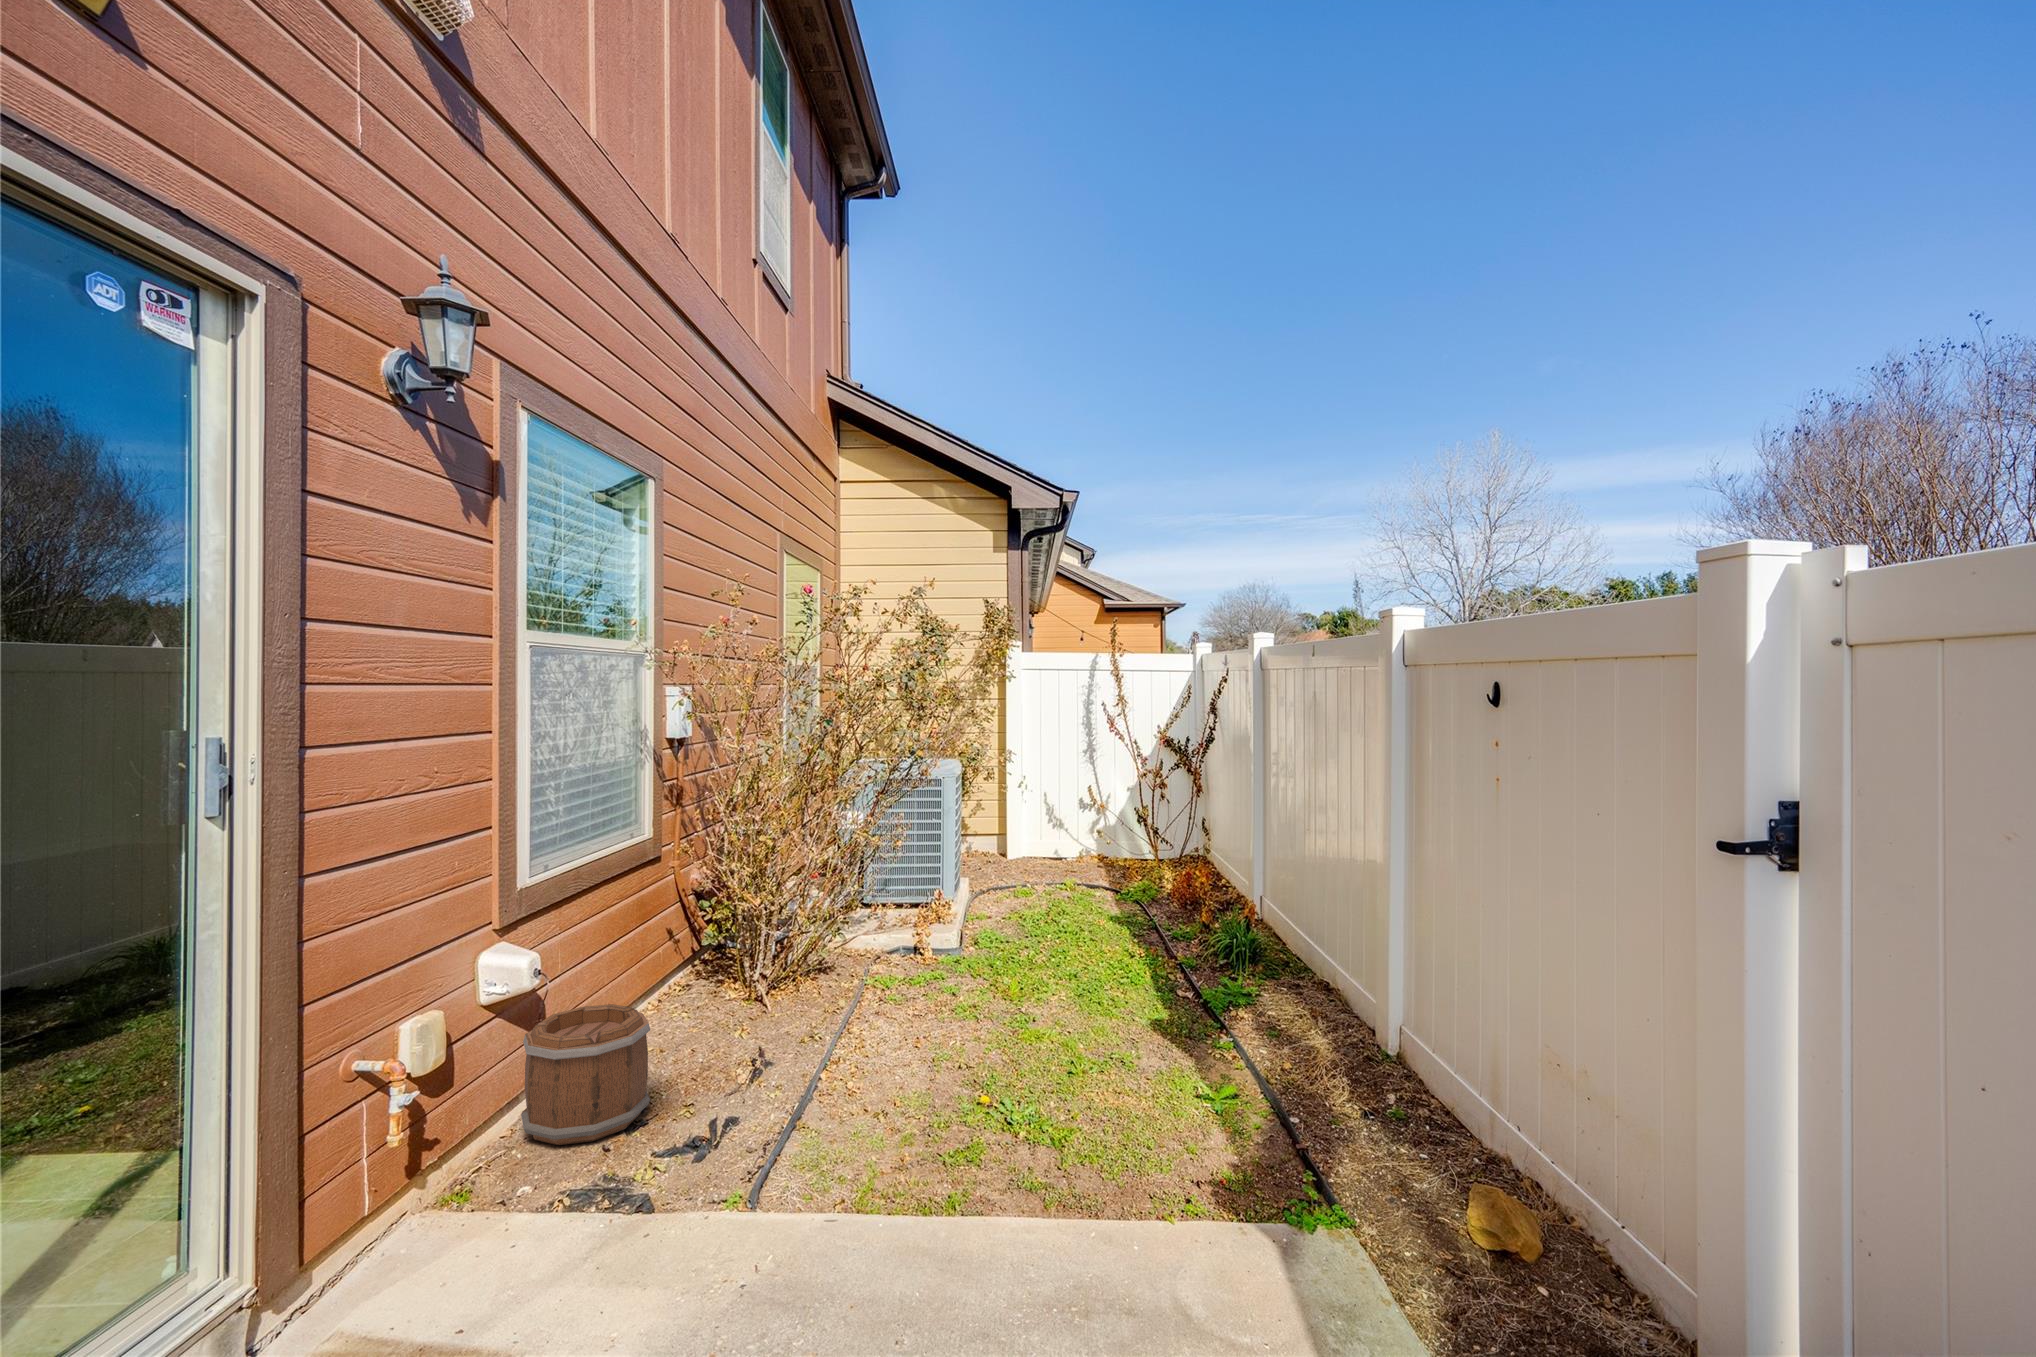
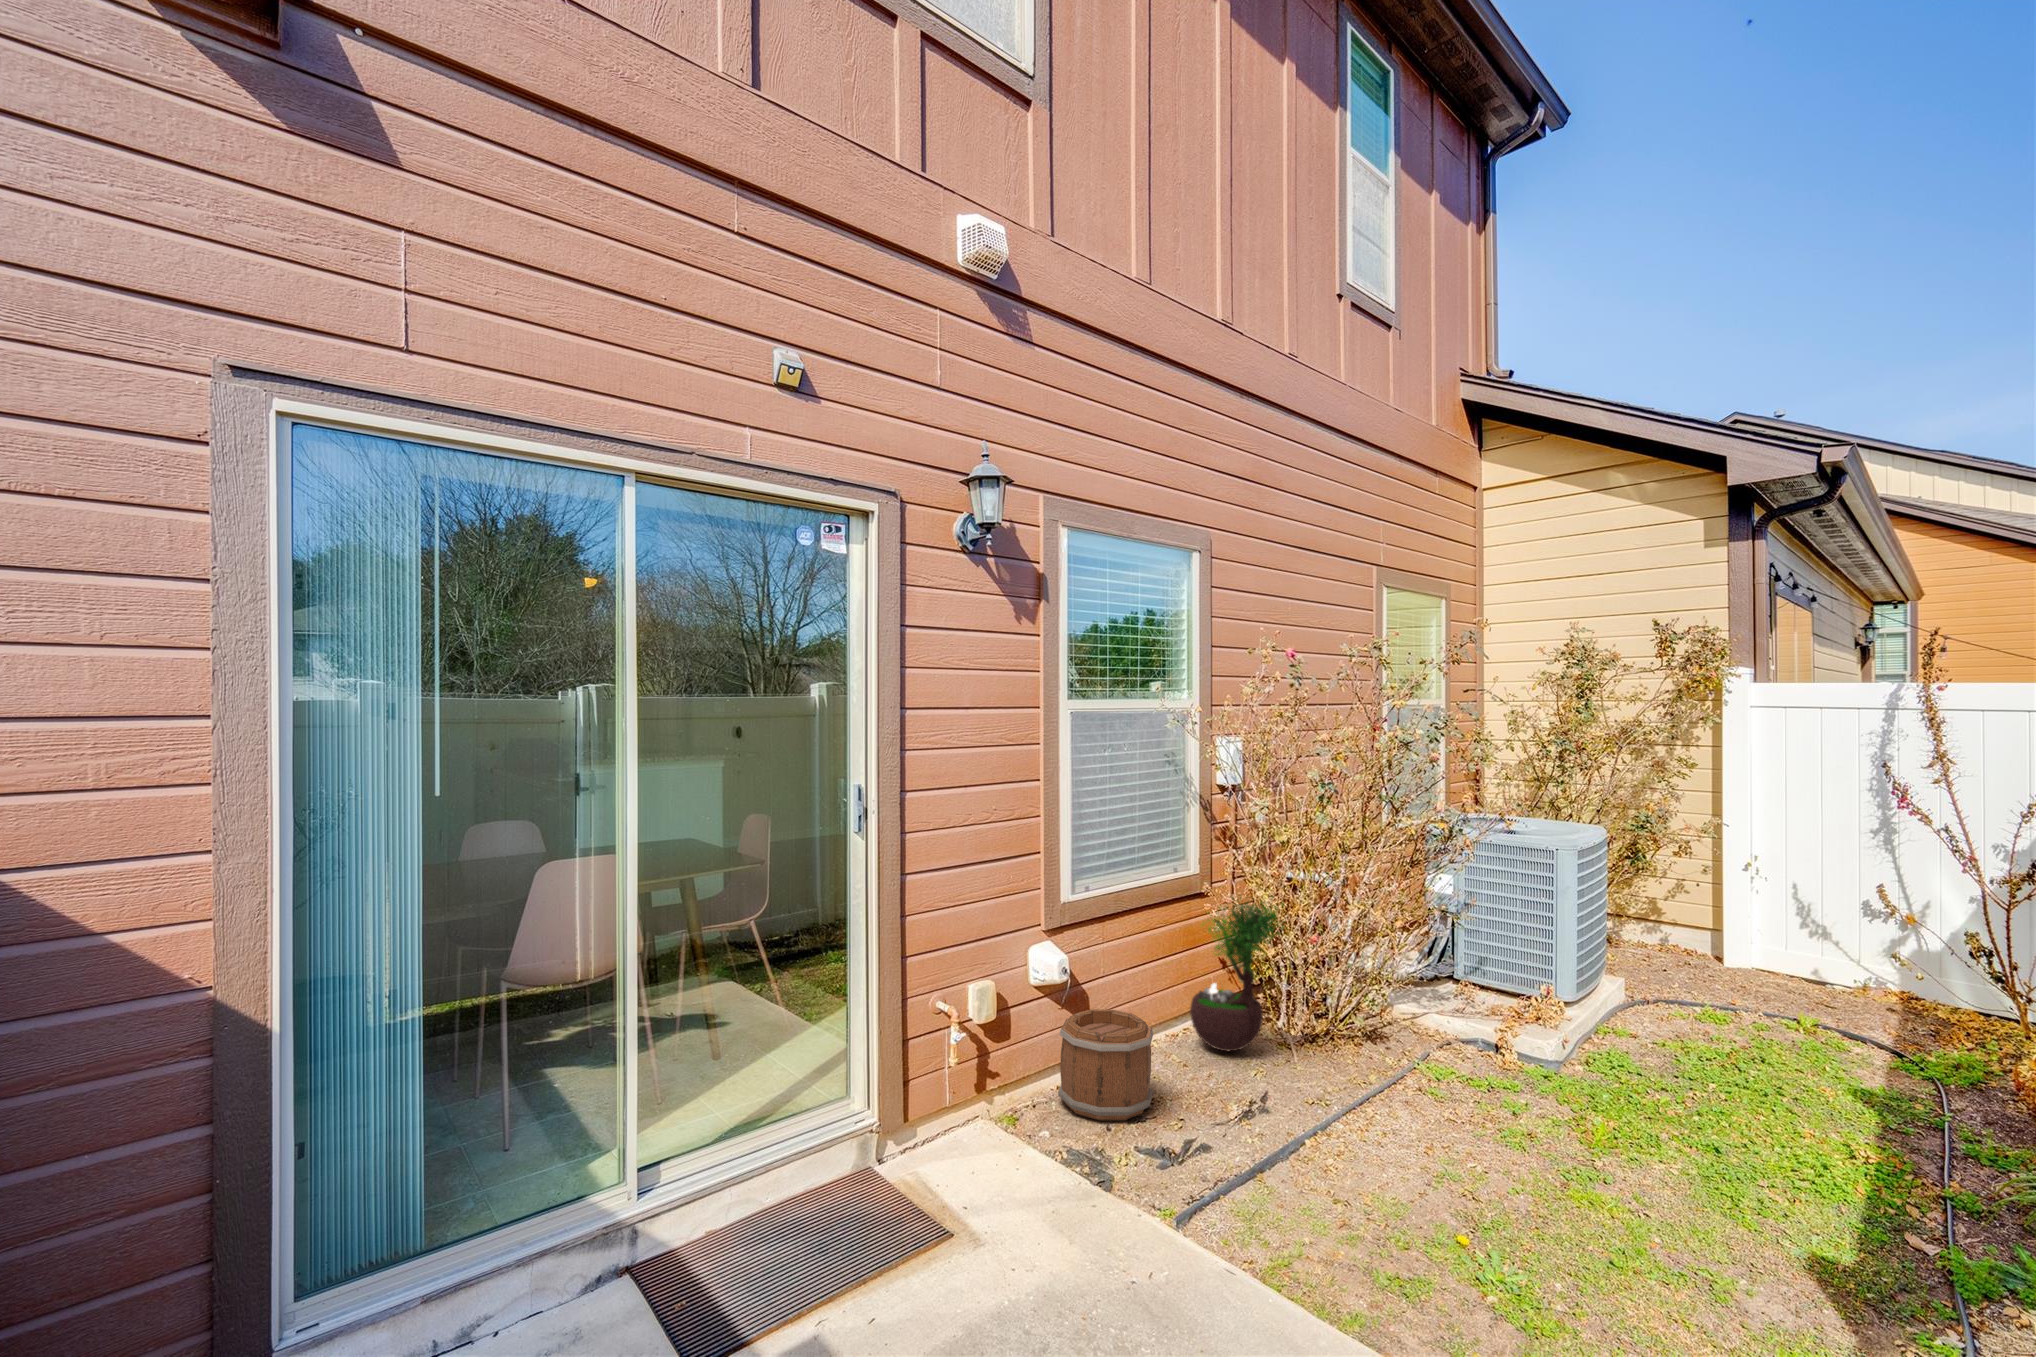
potted tree: none [642,843,750,1025] -> present [1190,896,1285,1052]

